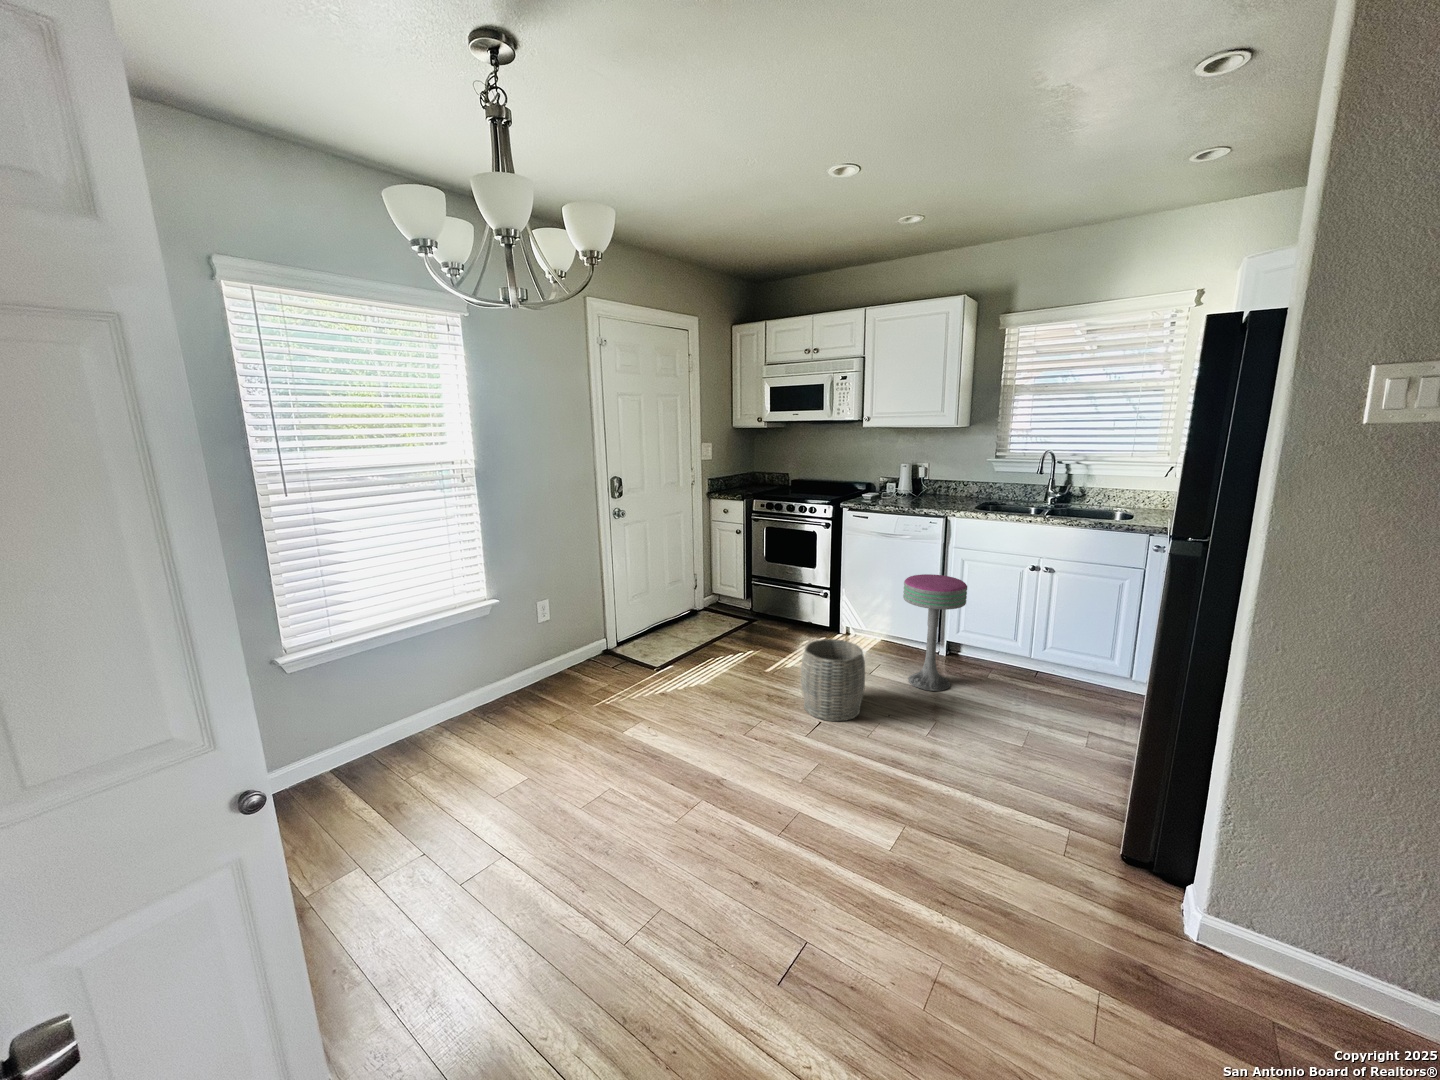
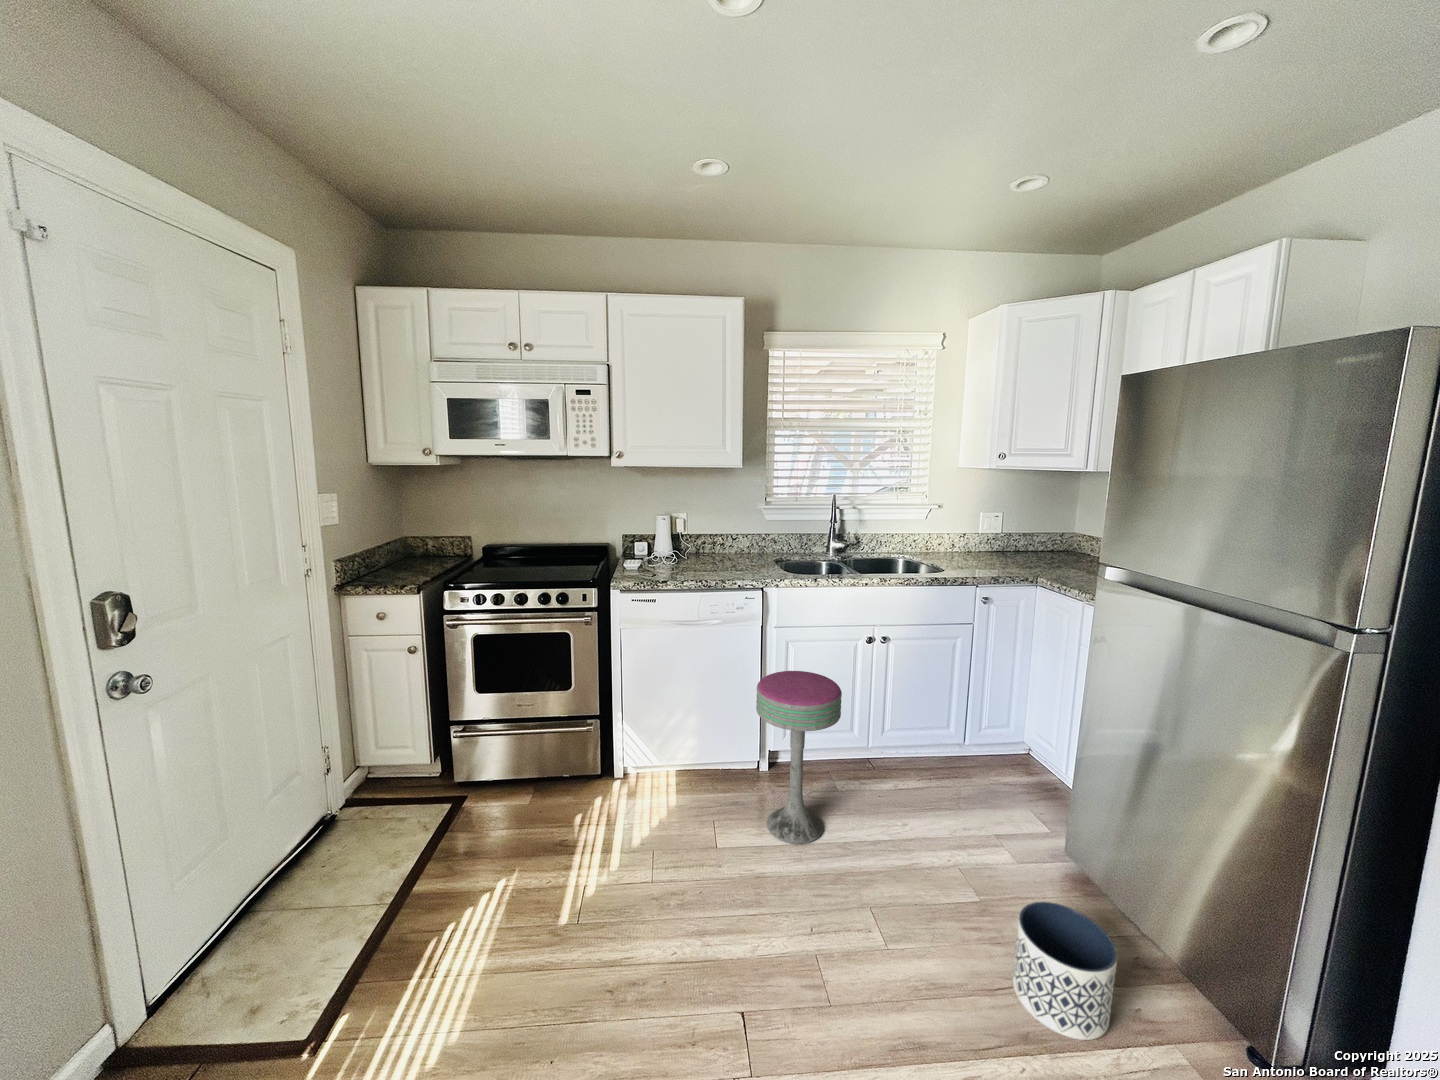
woven basket: present [801,639,865,721] -> none [678,828,789,1006]
planter: none [977,727,1044,804] -> present [1013,902,1117,1040]

